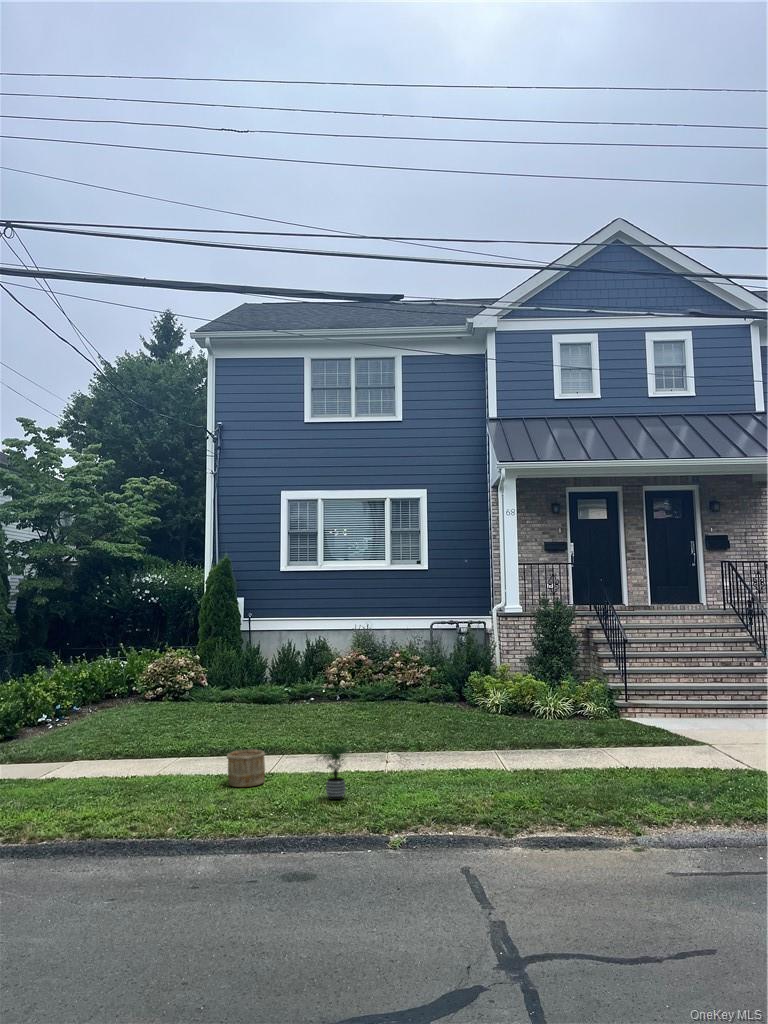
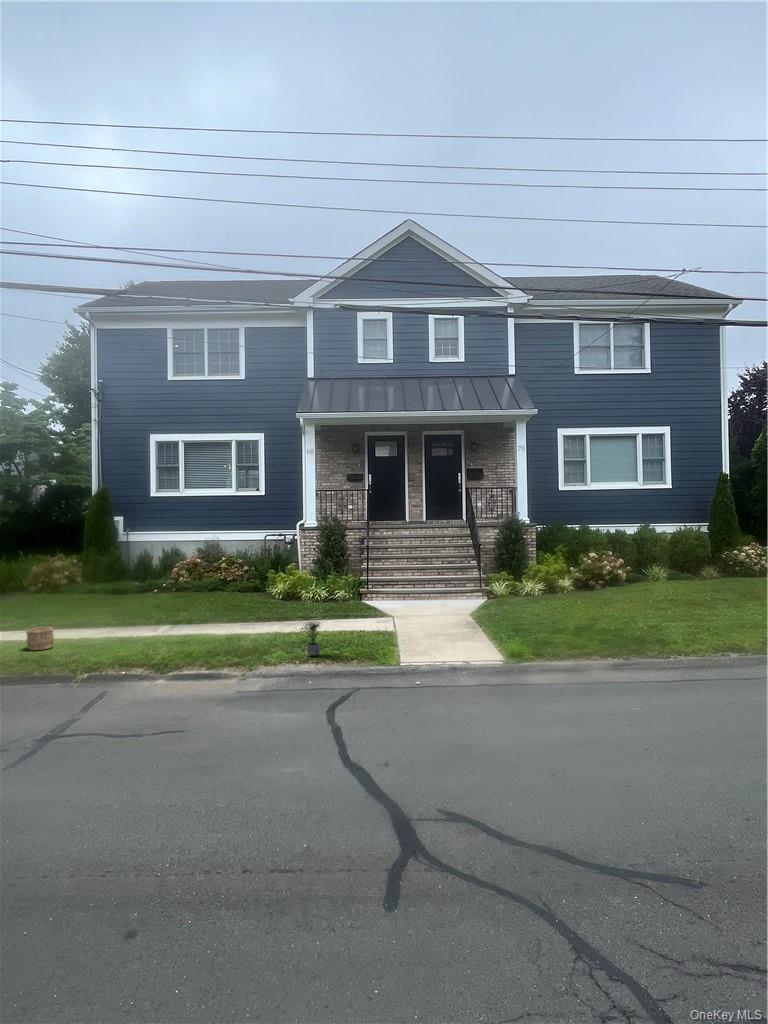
potted plant: present [319,743,348,800] -> present [301,622,320,657]

